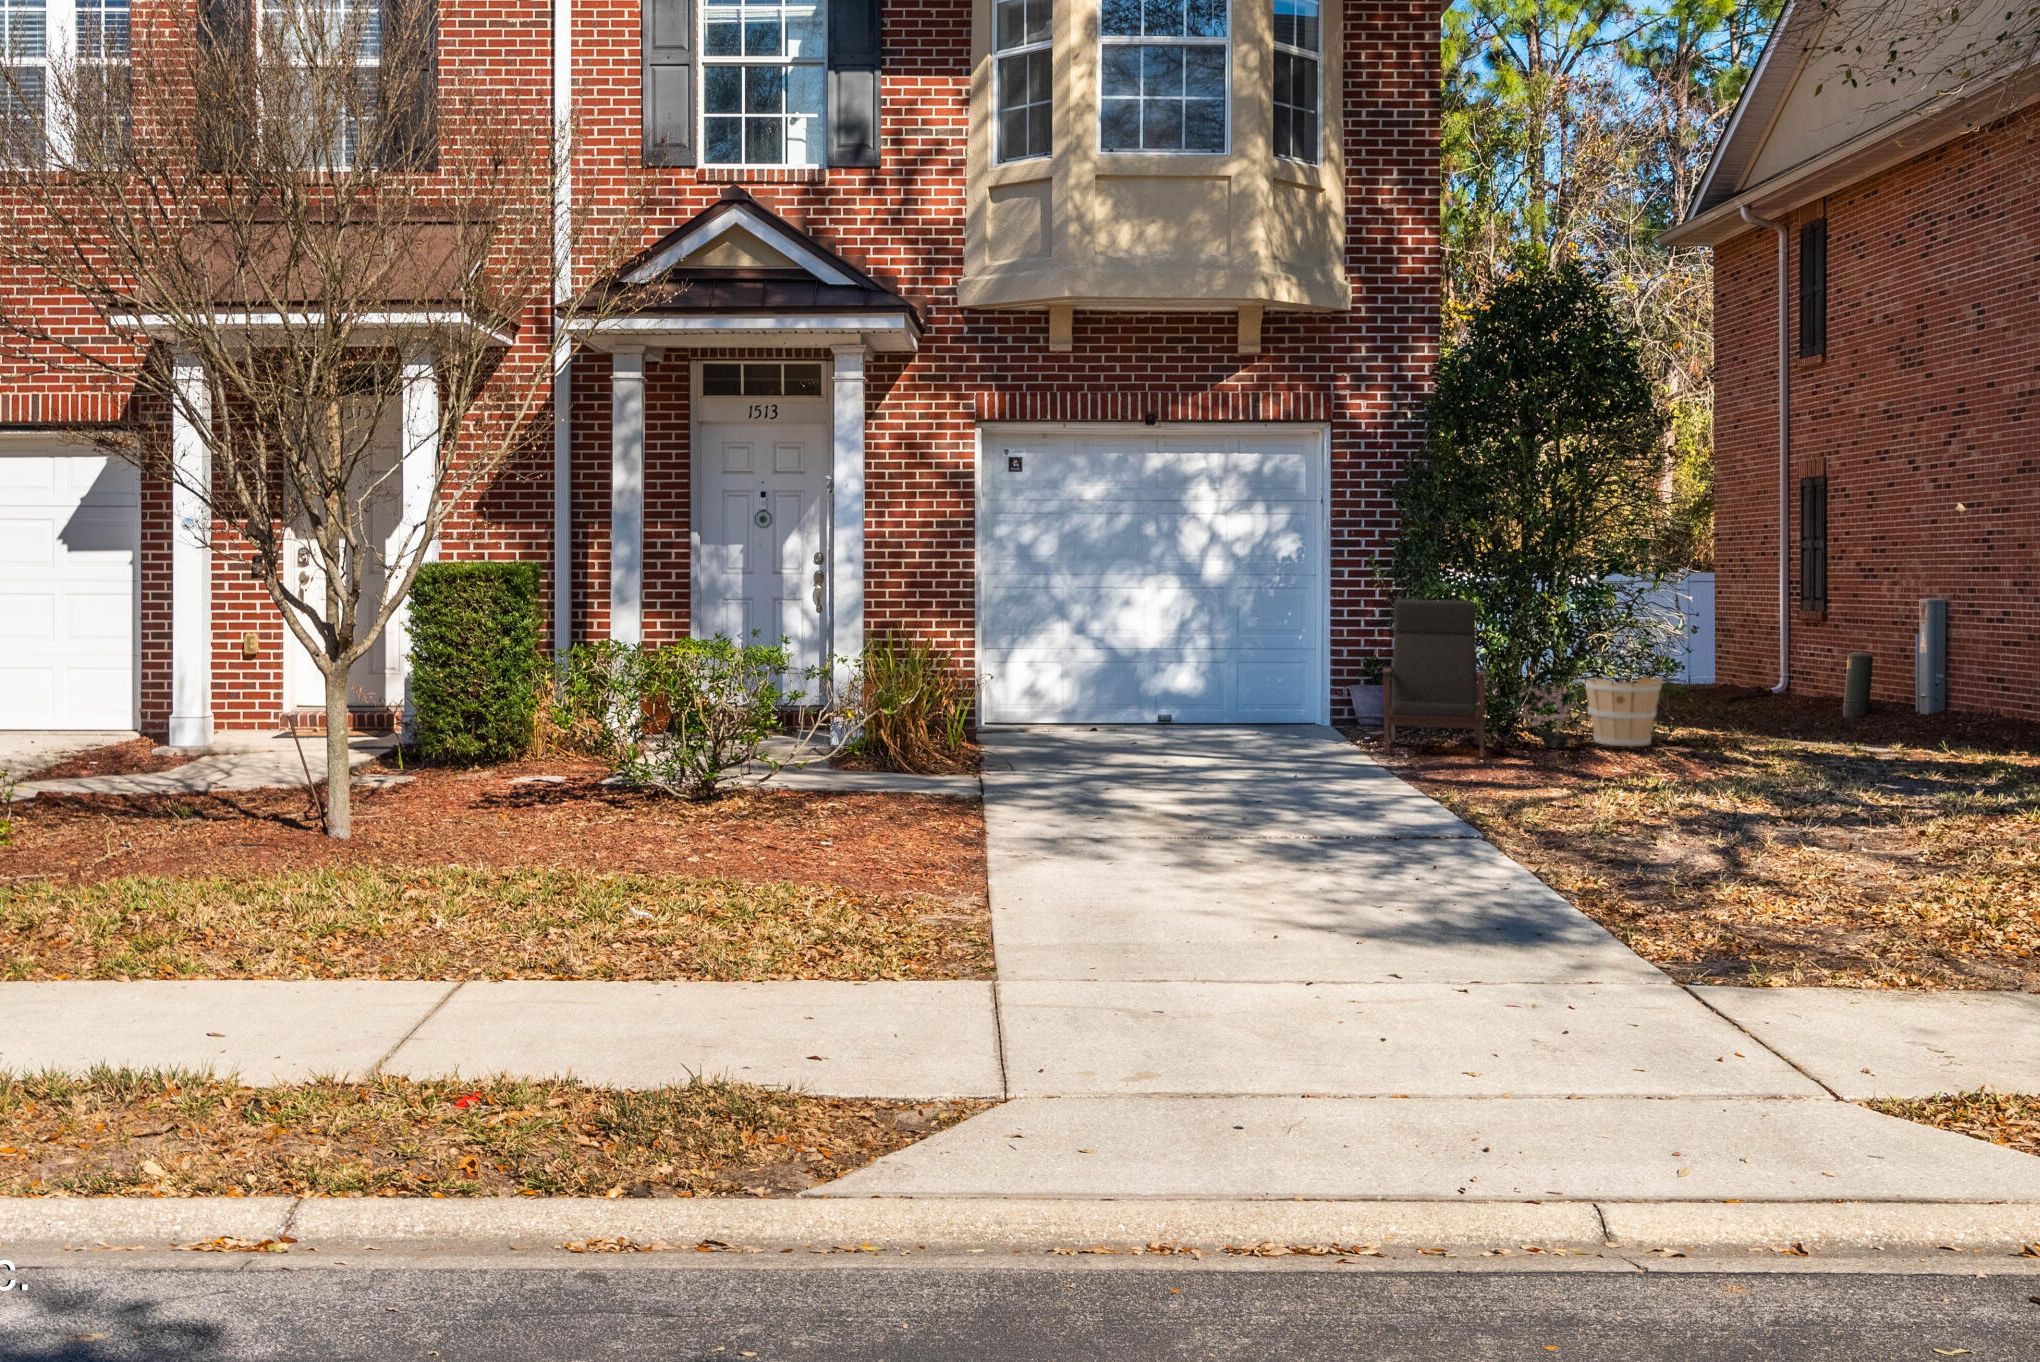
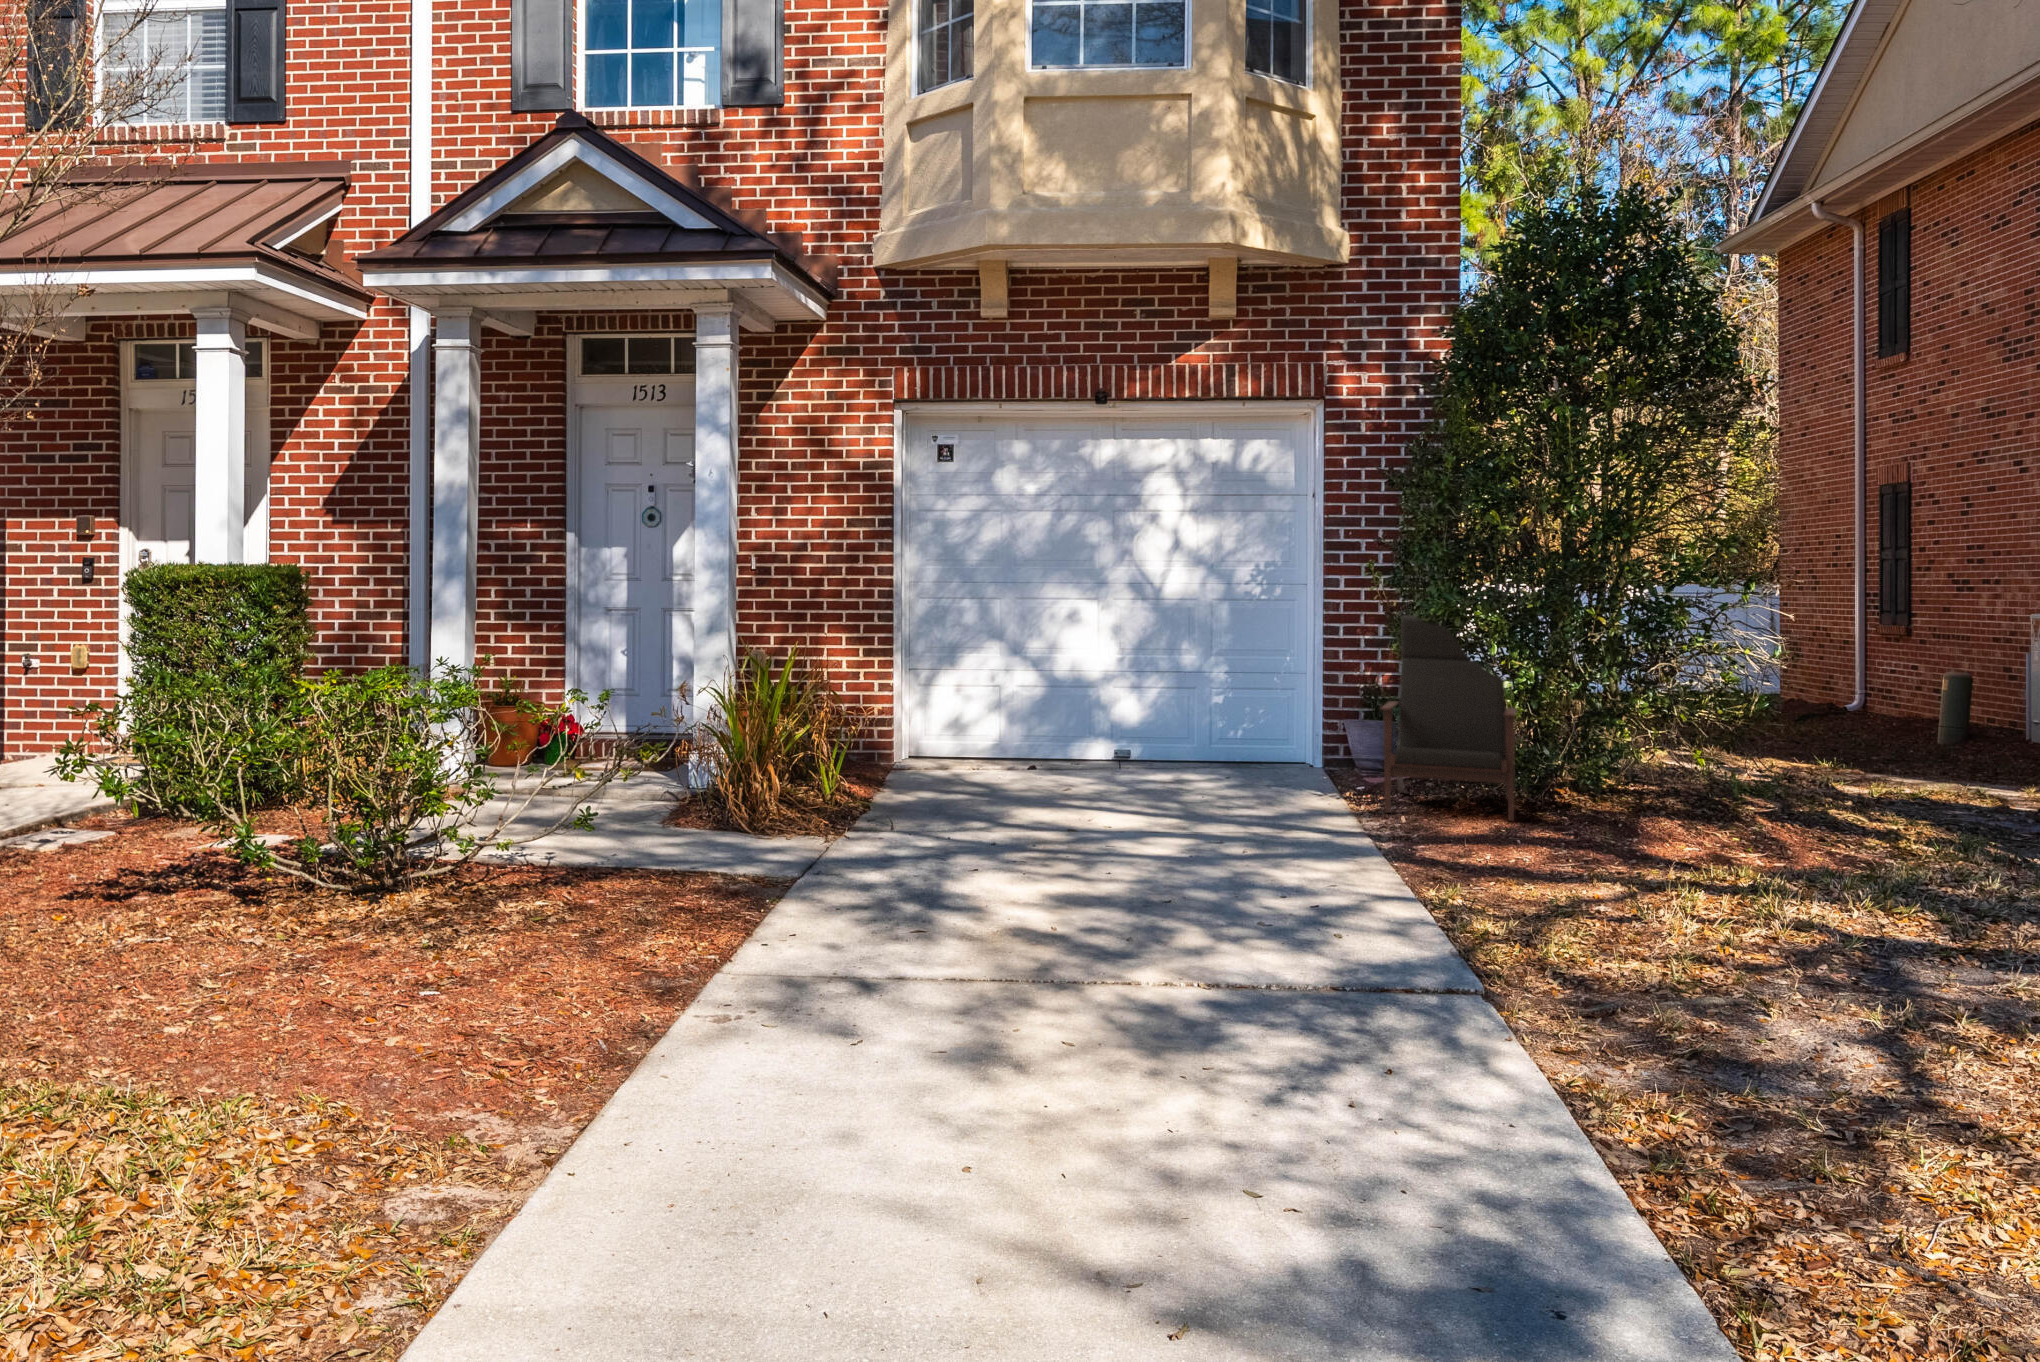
wooden bucket: present [1586,677,1662,747] -> none [1645,708,1750,805]
potted plant: present [1516,687,1574,749] -> none [1554,720,1638,808]

